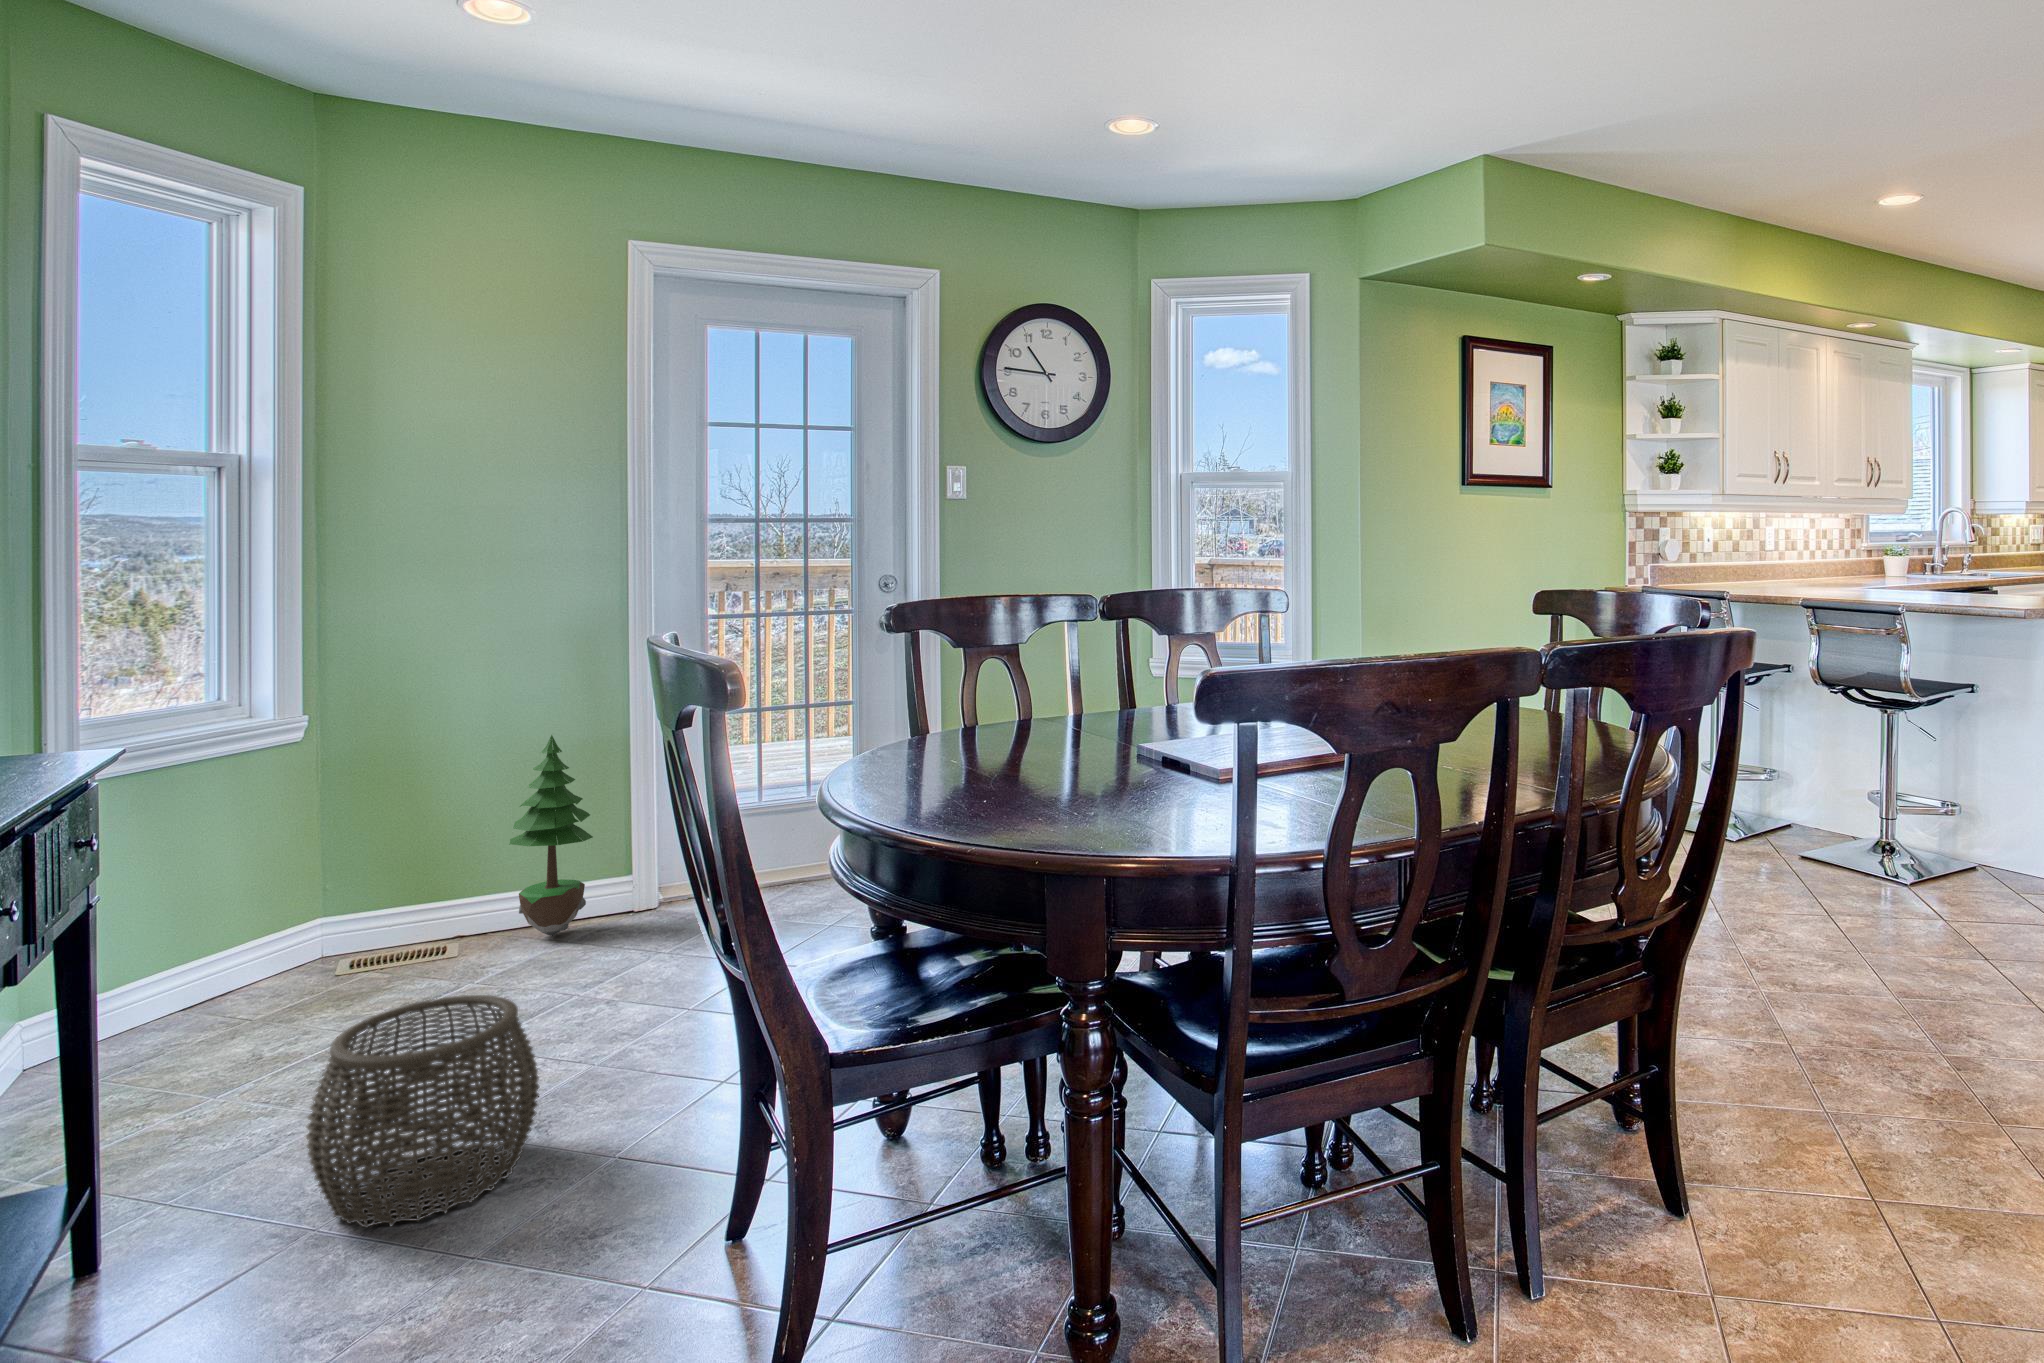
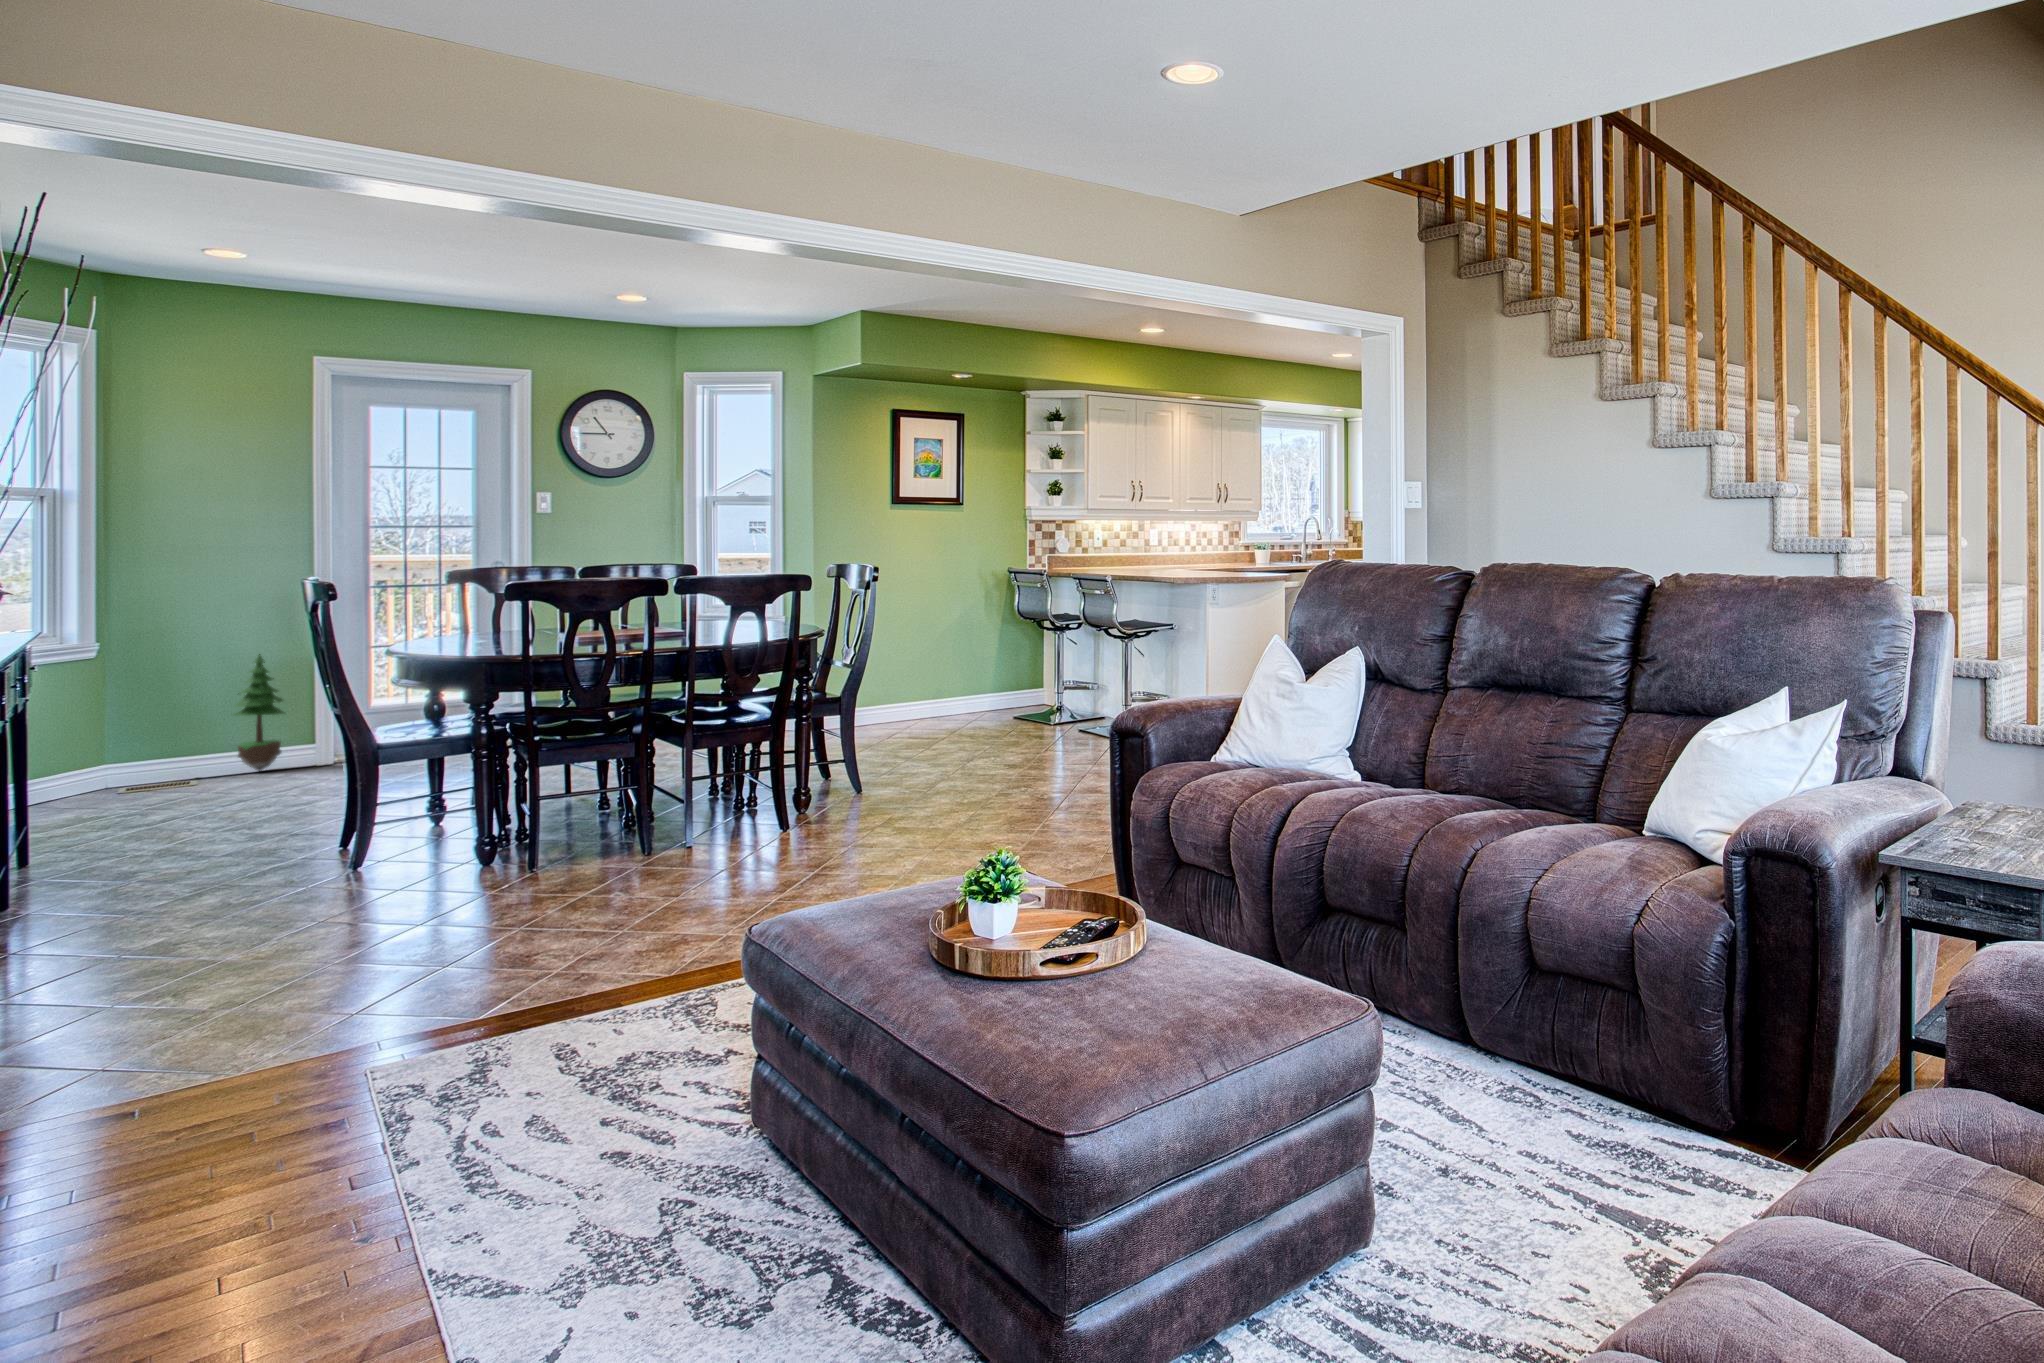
woven basket: present [306,995,539,1227] -> none [127,749,247,838]

